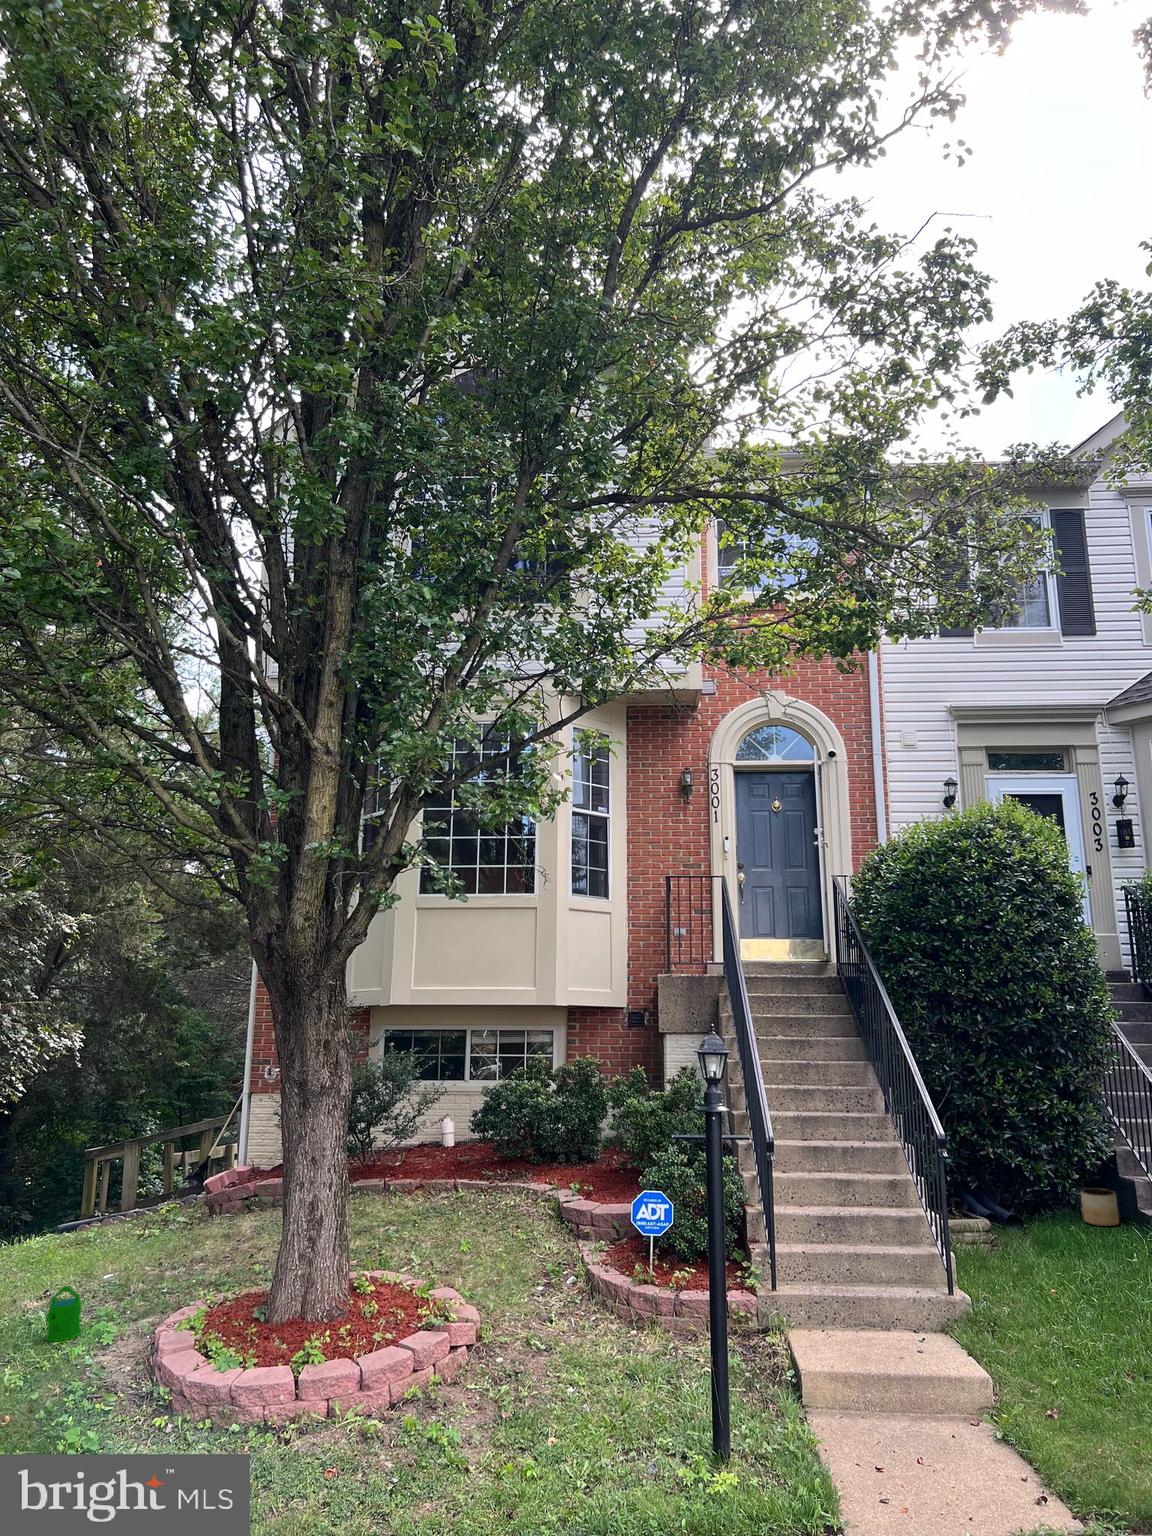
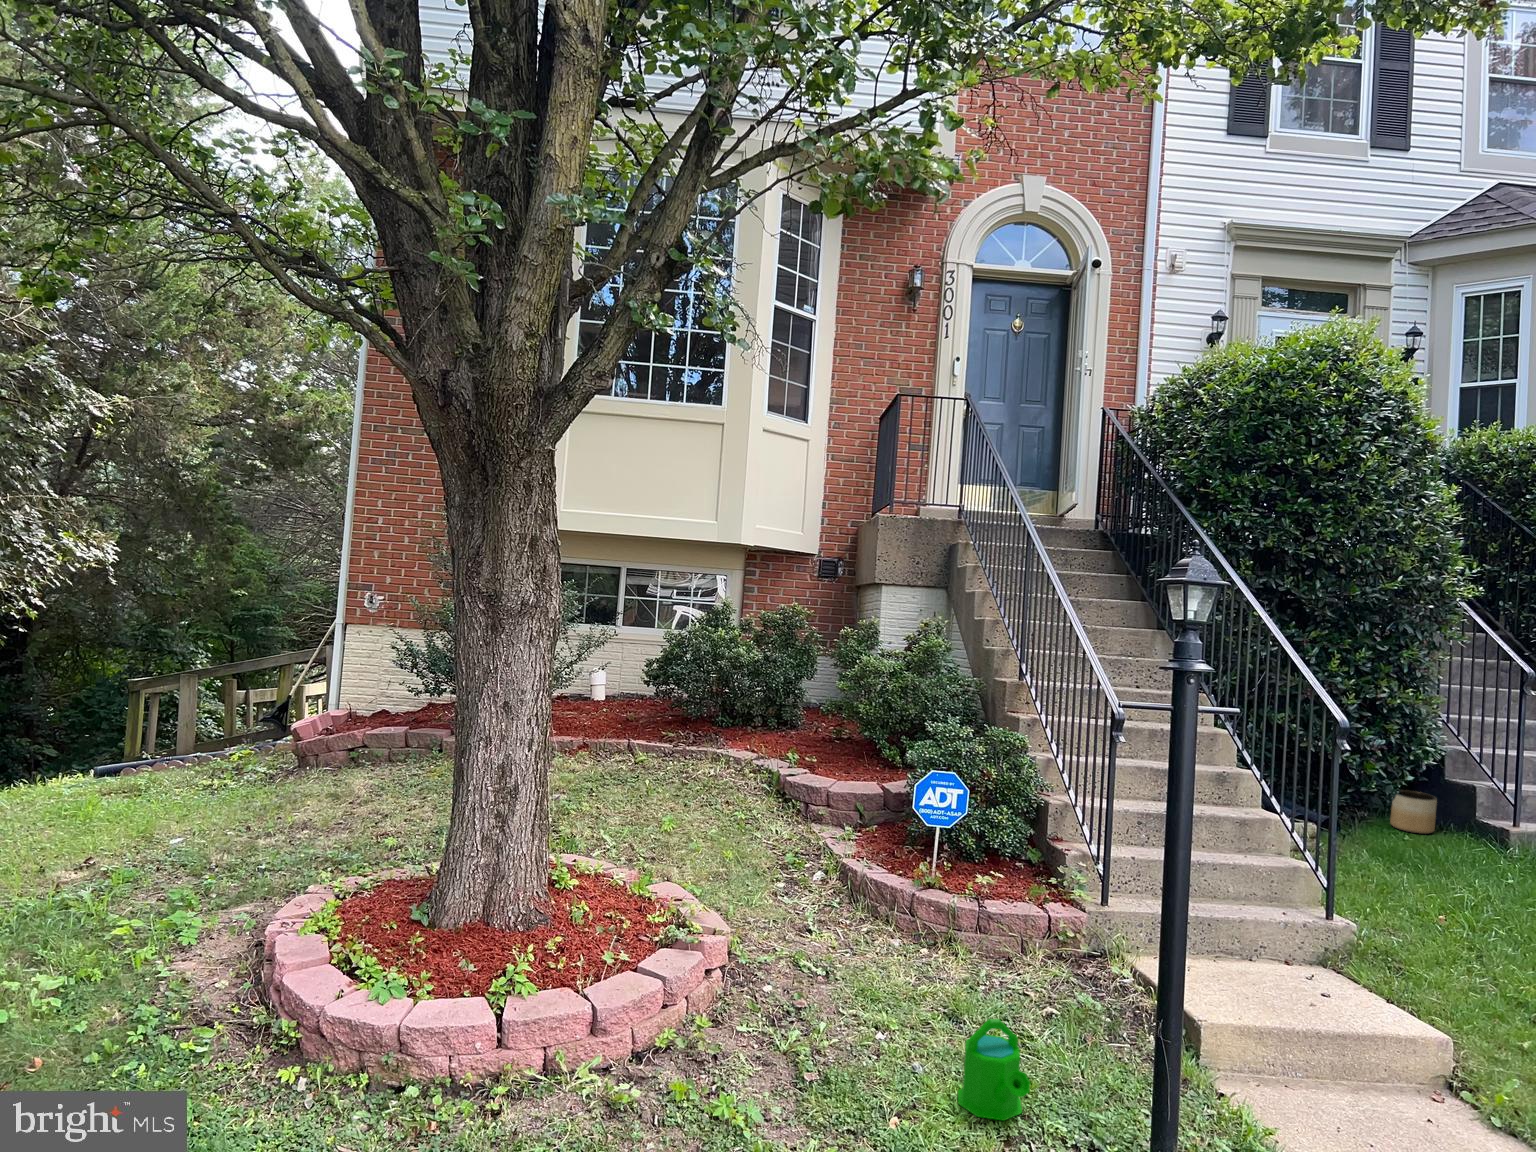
watering can: present [45,1286,82,1342] -> present [958,1018,1031,1121]

